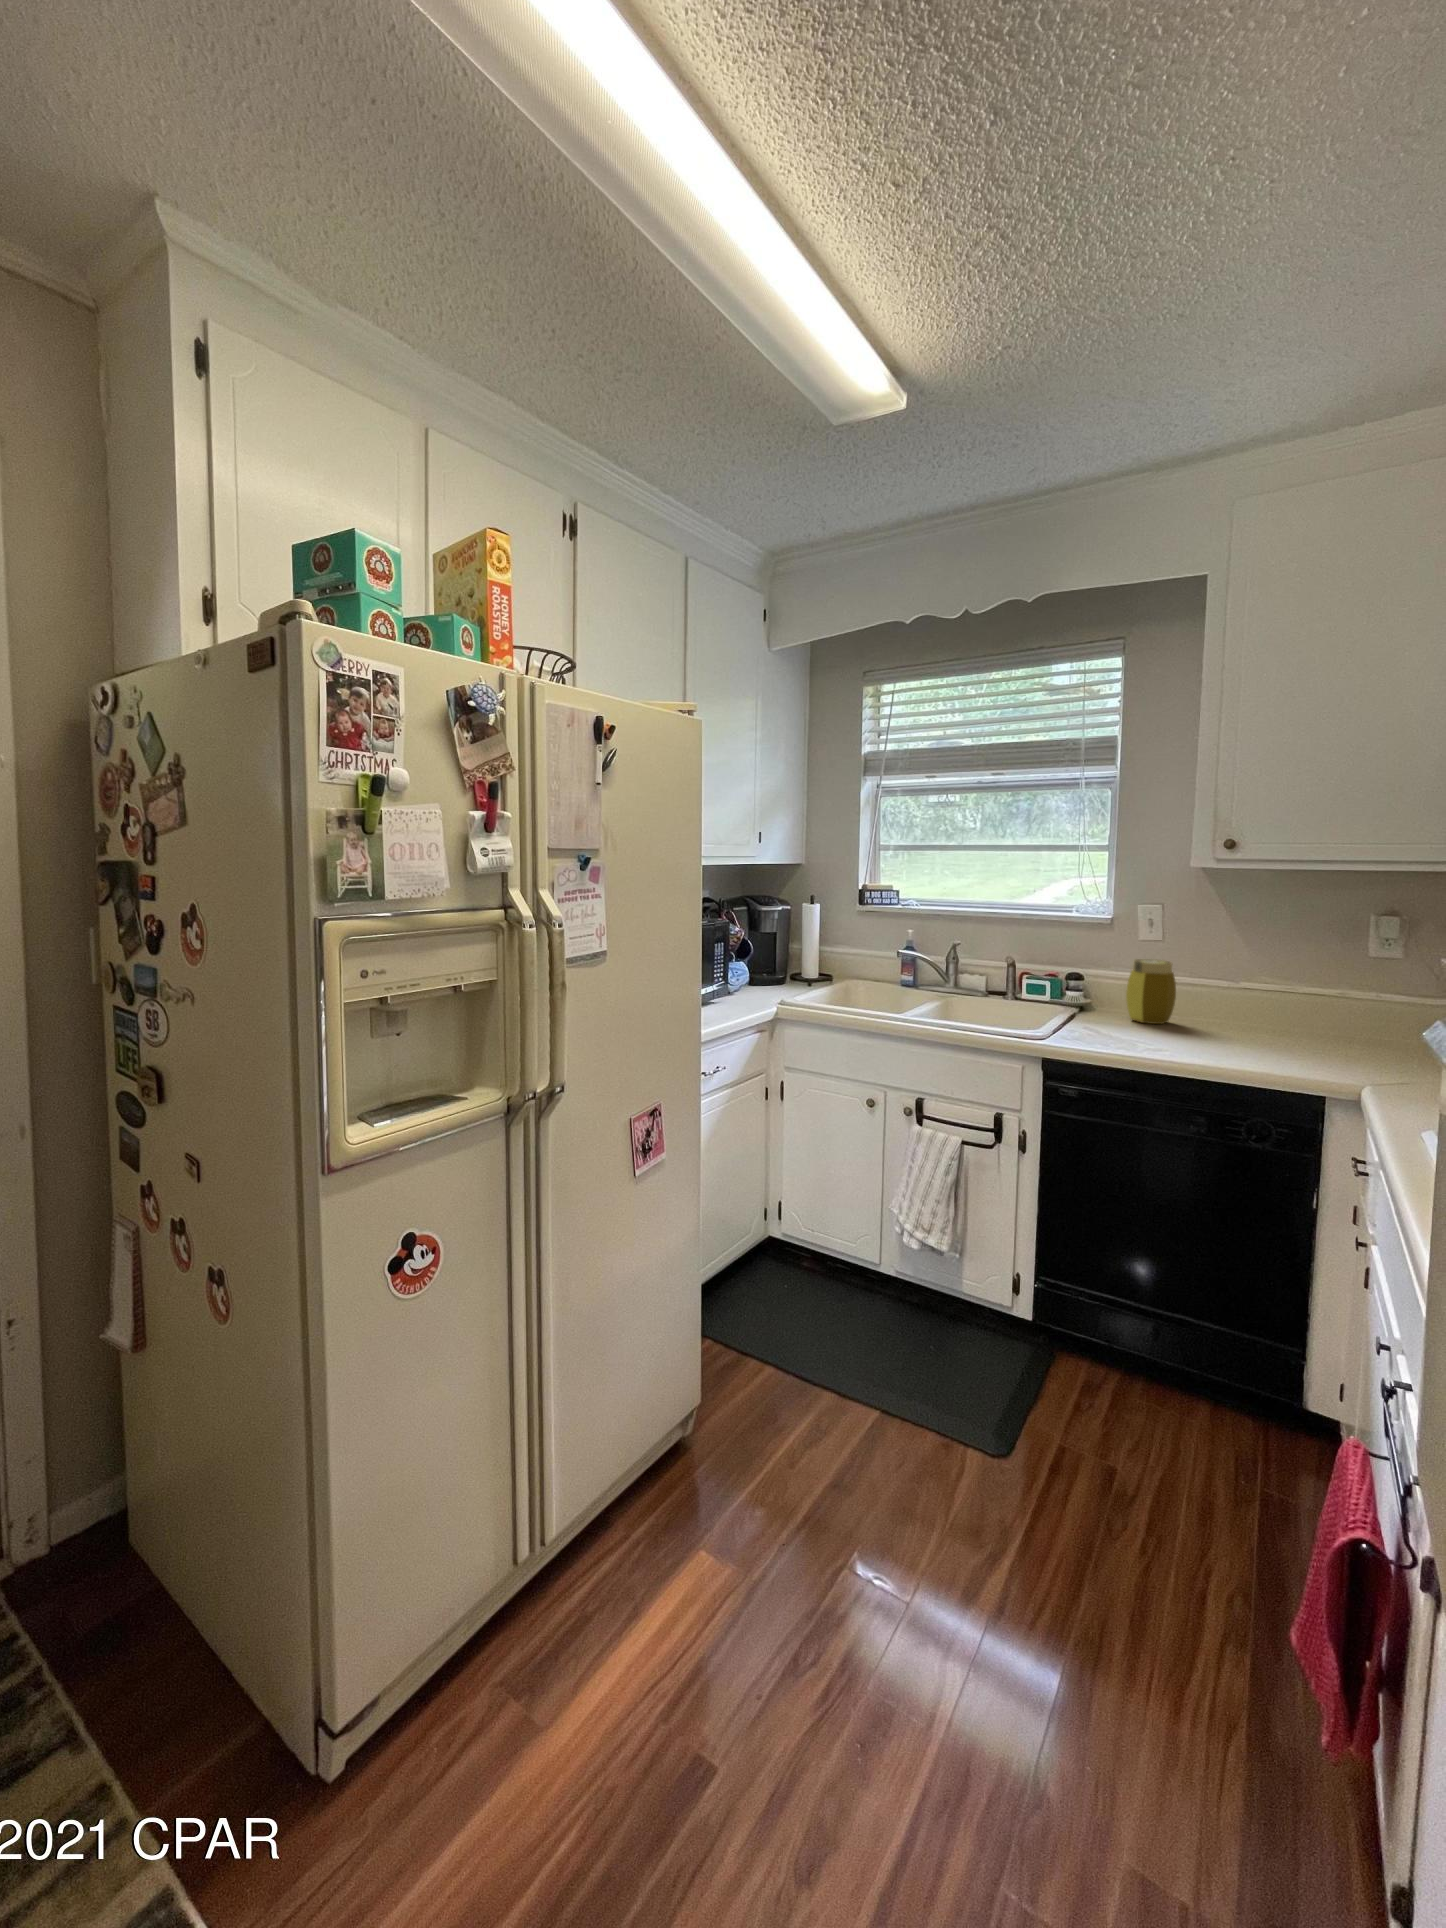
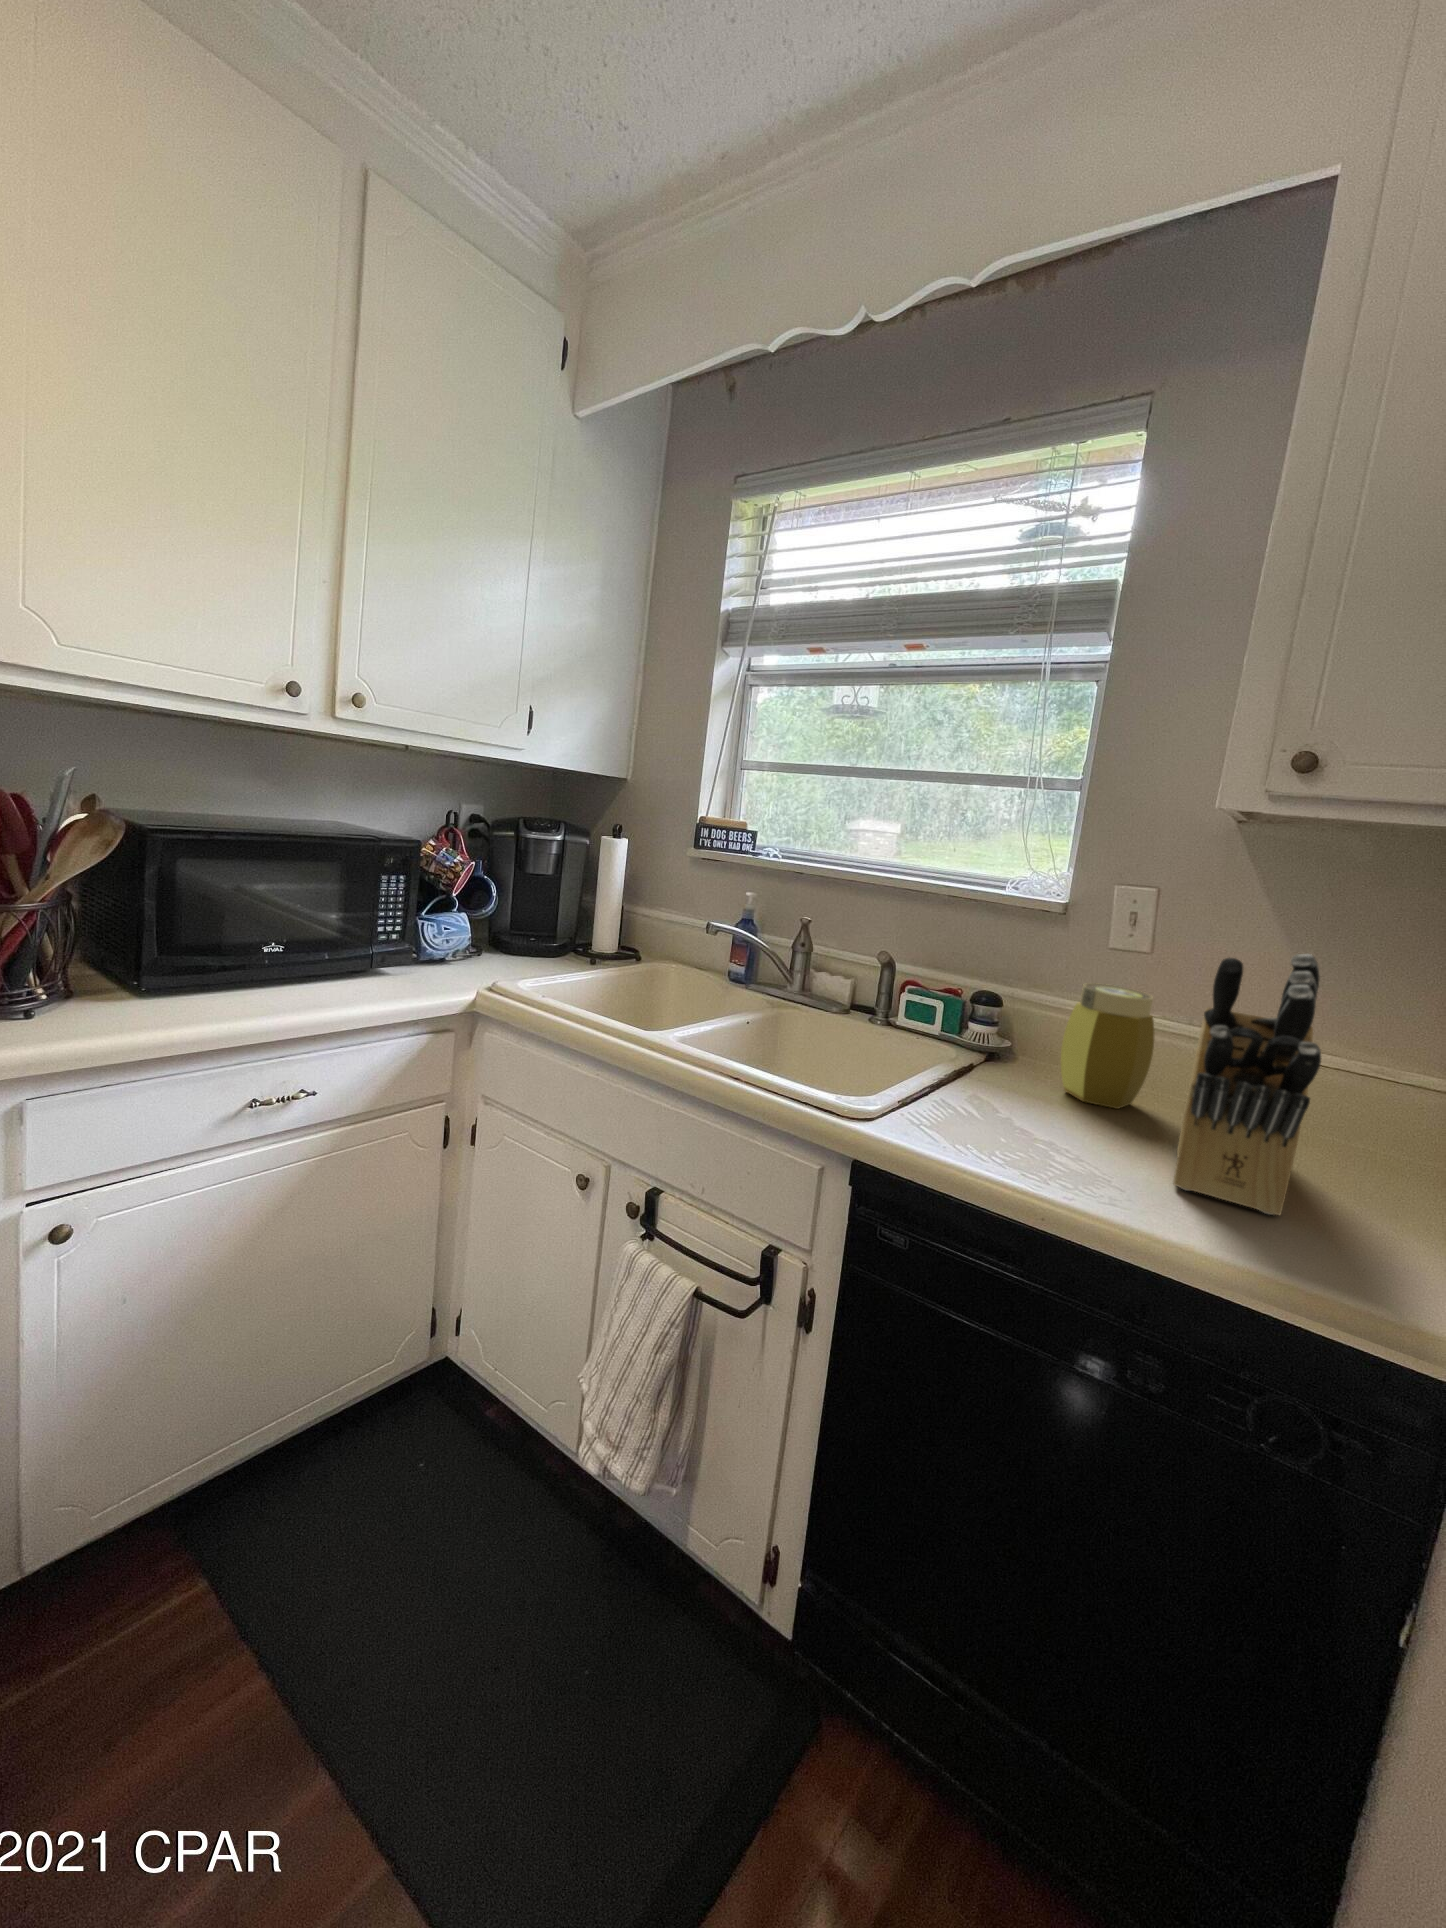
knife block: none [1198,930,1256,1051] -> present [1173,954,1321,1215]

